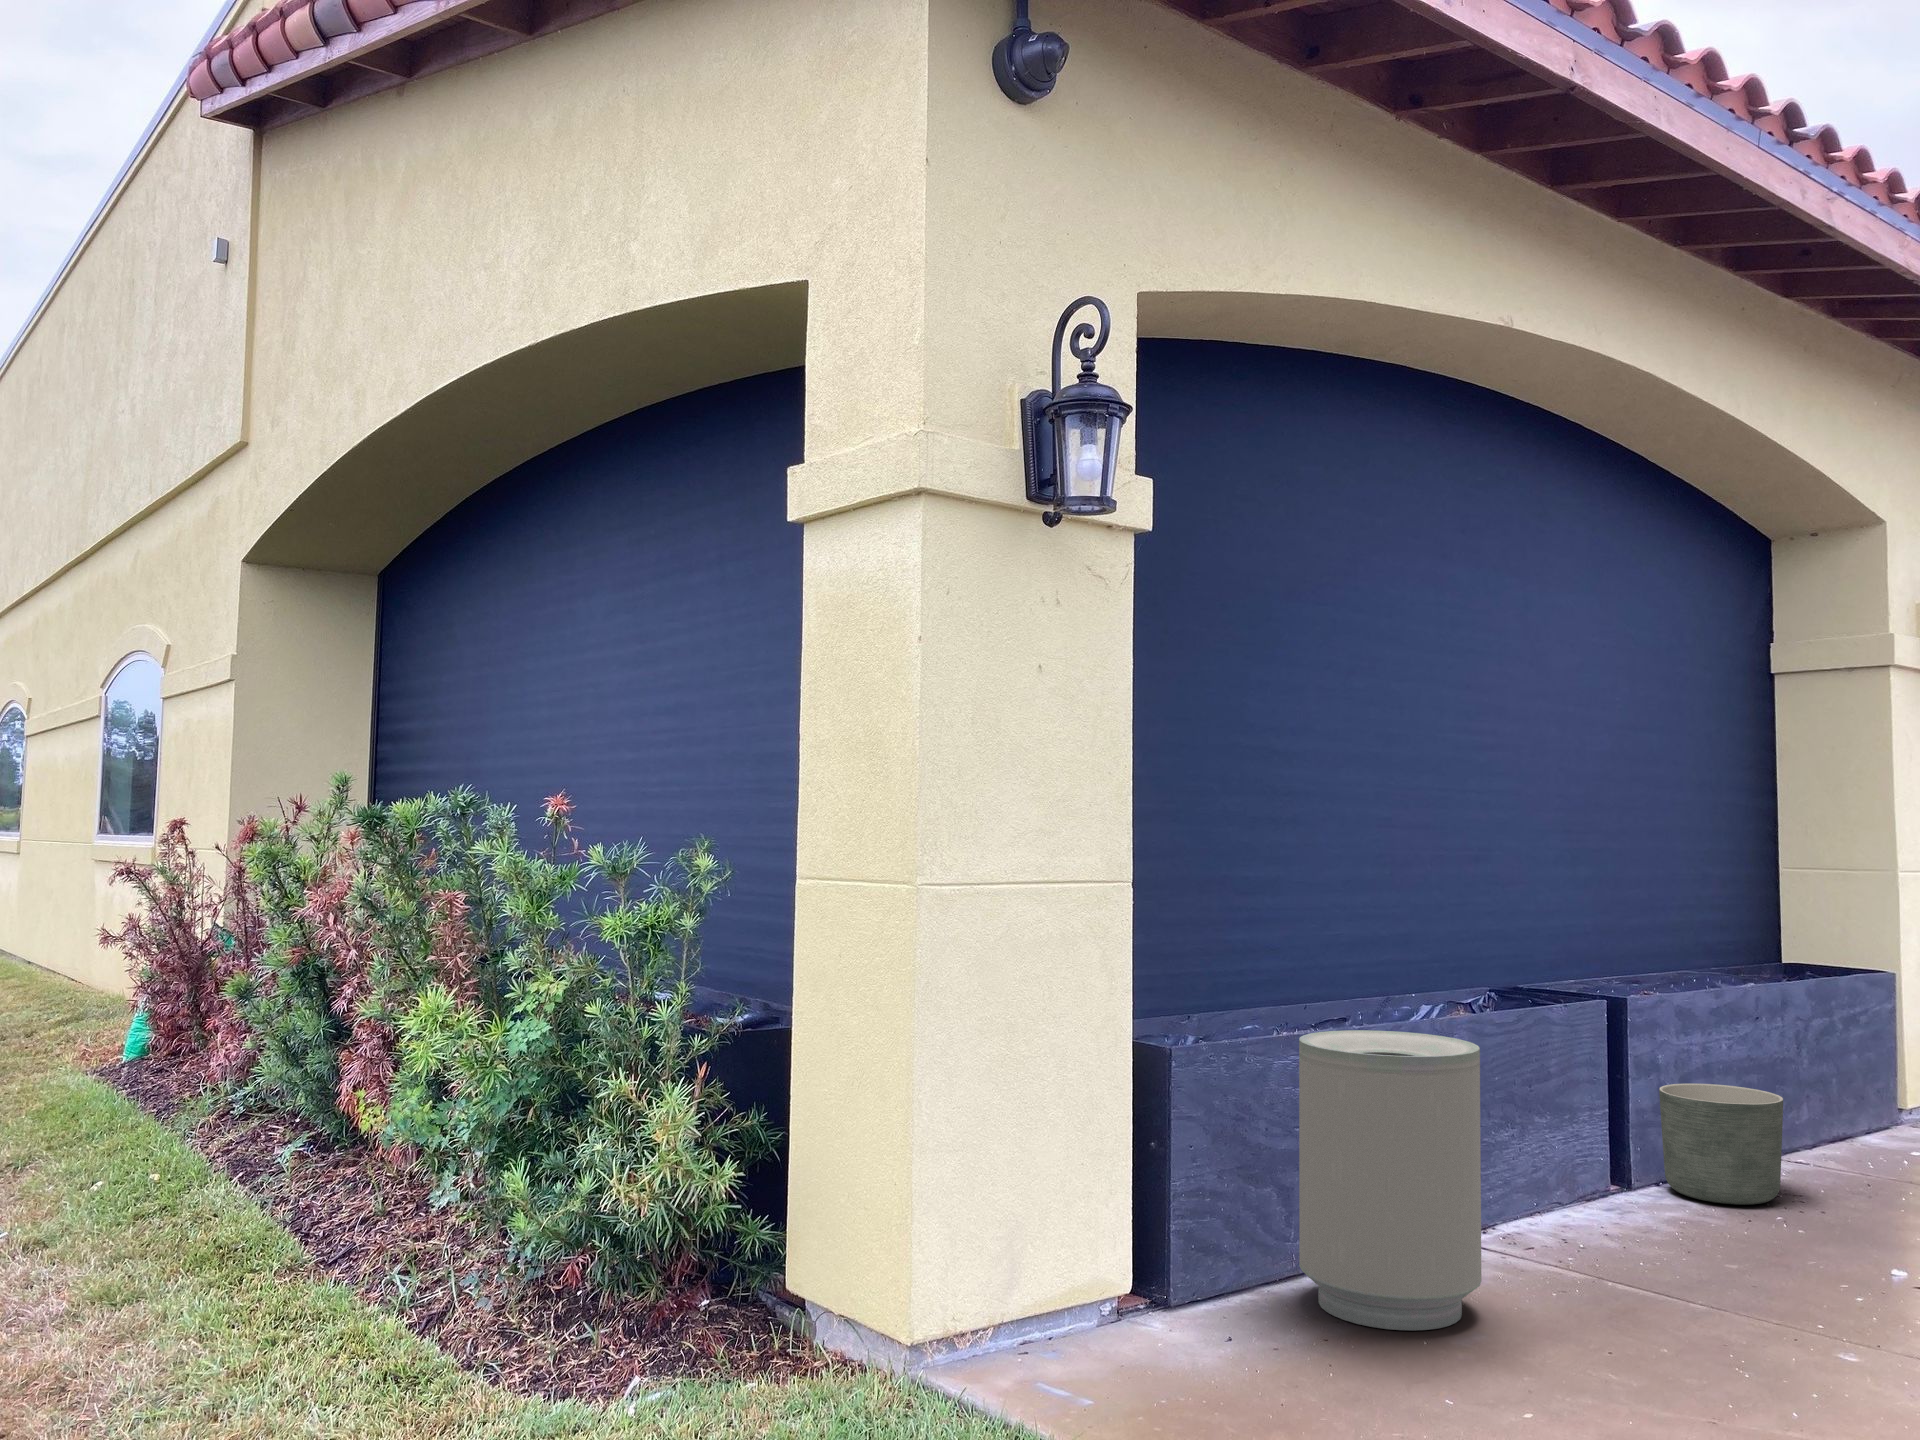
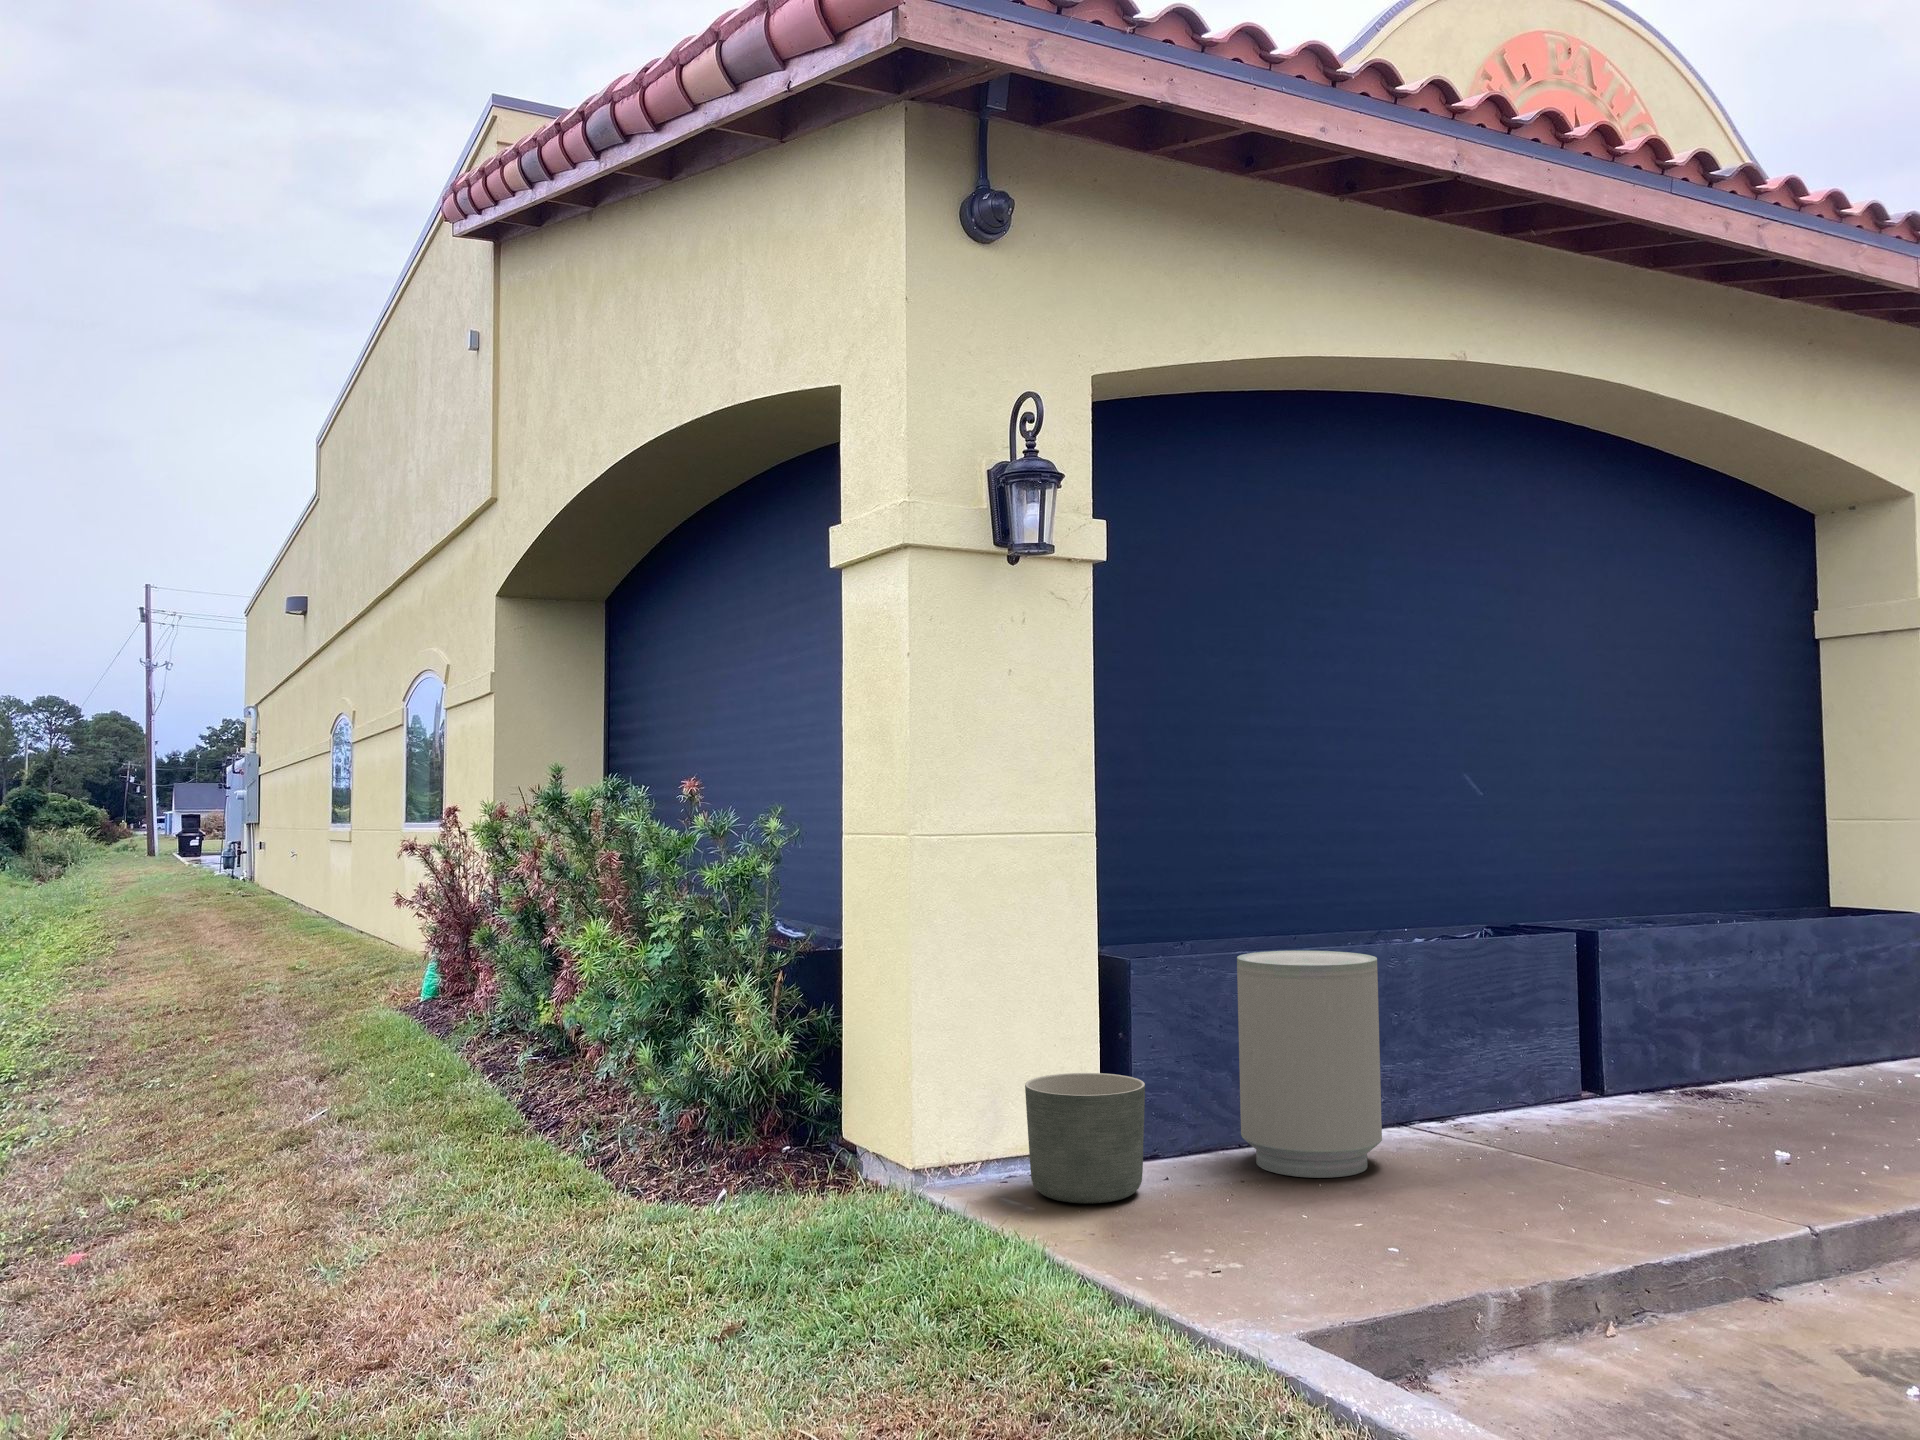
planter: present [1659,1084,1783,1205] -> present [1025,1073,1145,1203]

